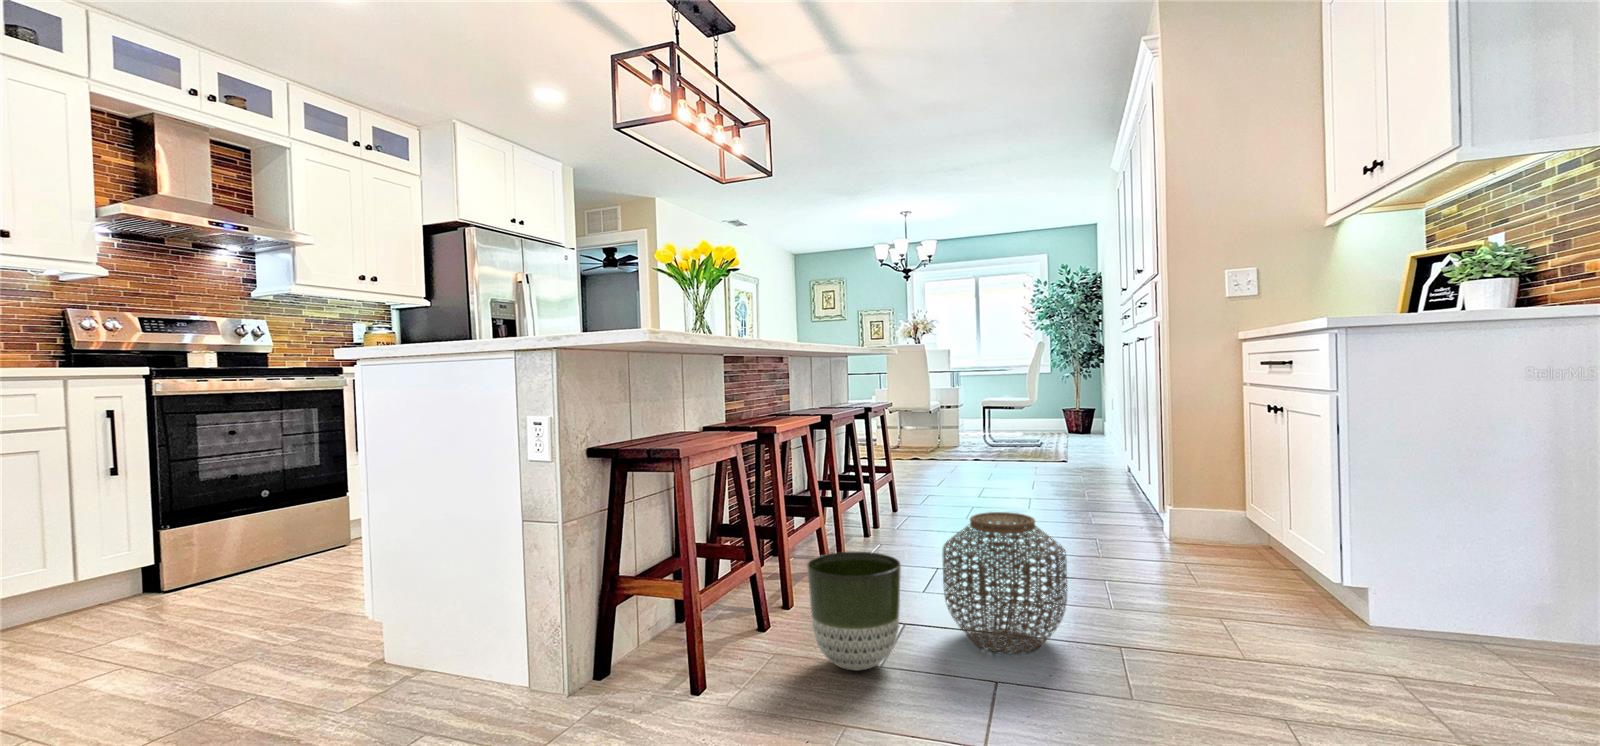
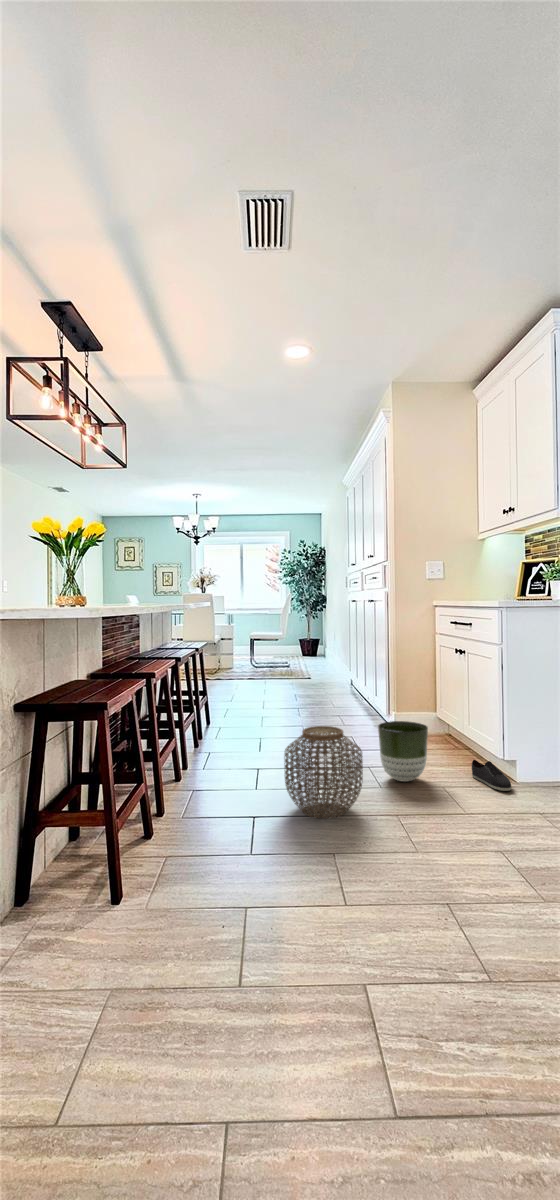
planter: present [807,552,901,671] -> present [378,721,428,782]
shoe: none [1288,589,1361,646] -> present [472,760,512,791]

